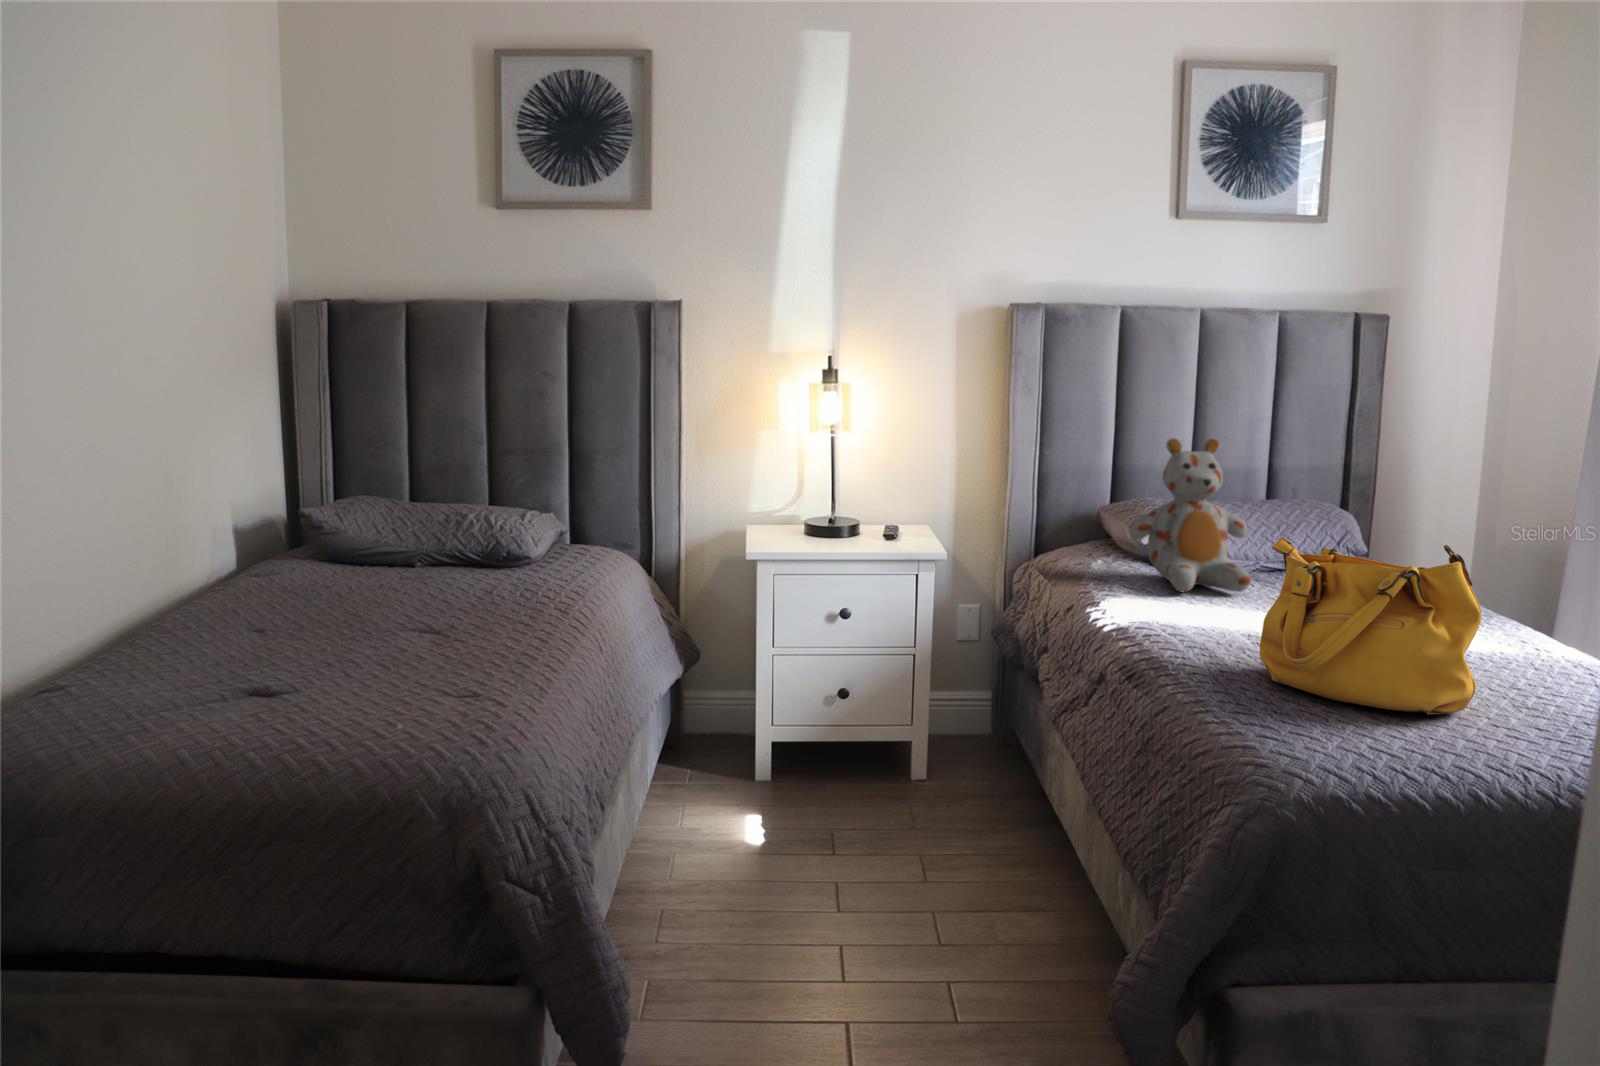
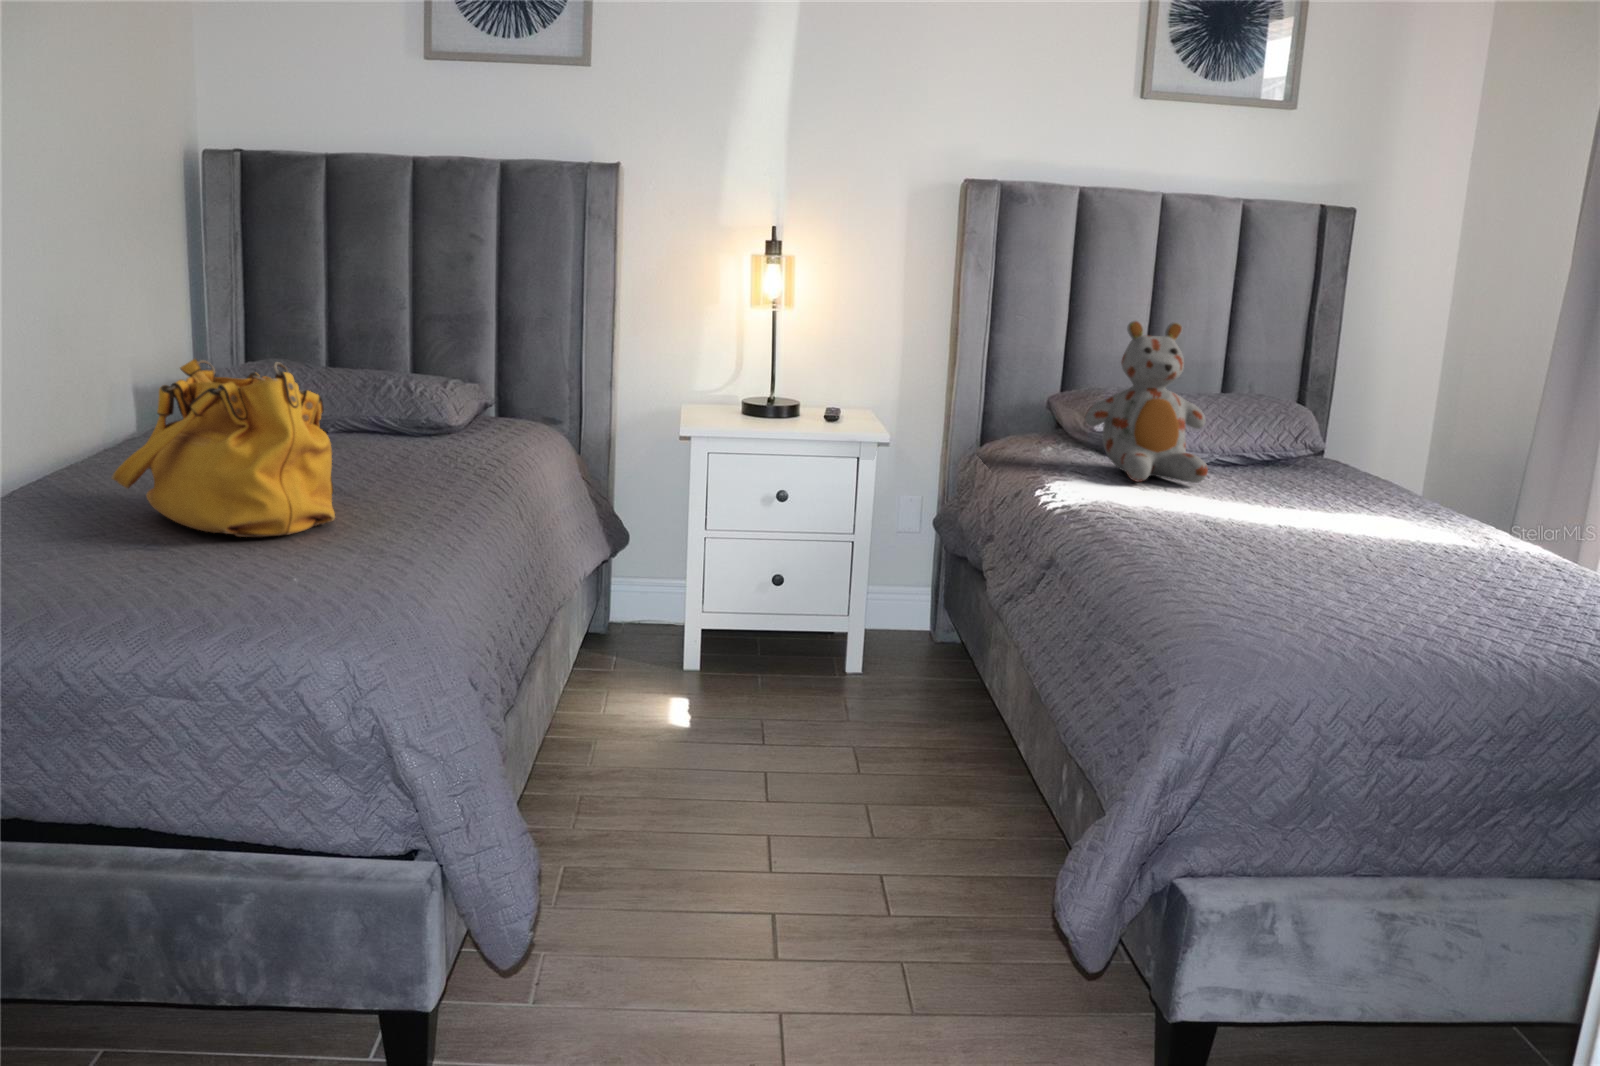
handbag: present [1260,537,1481,714] -> present [112,359,335,537]

